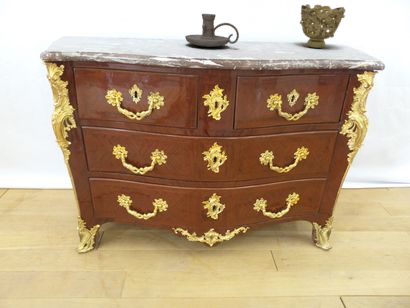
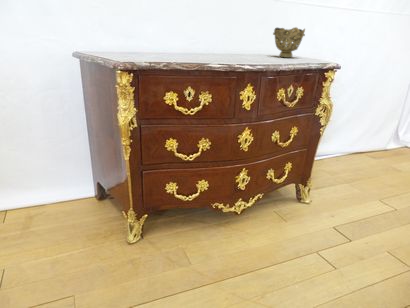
candle holder: present [185,14,239,47] -> none [205,34,247,58]

